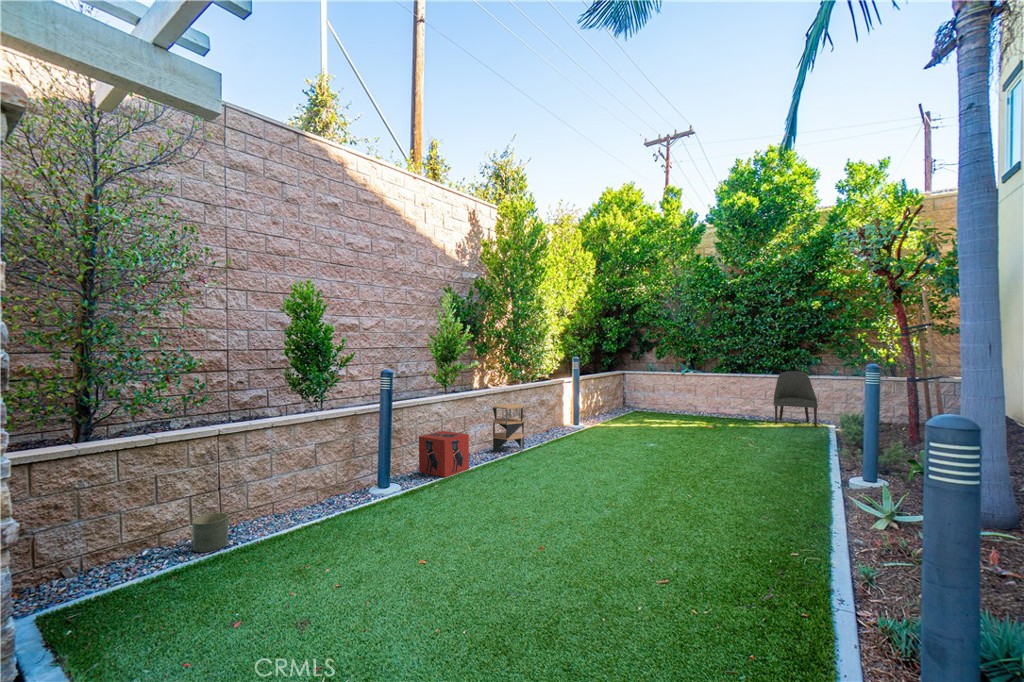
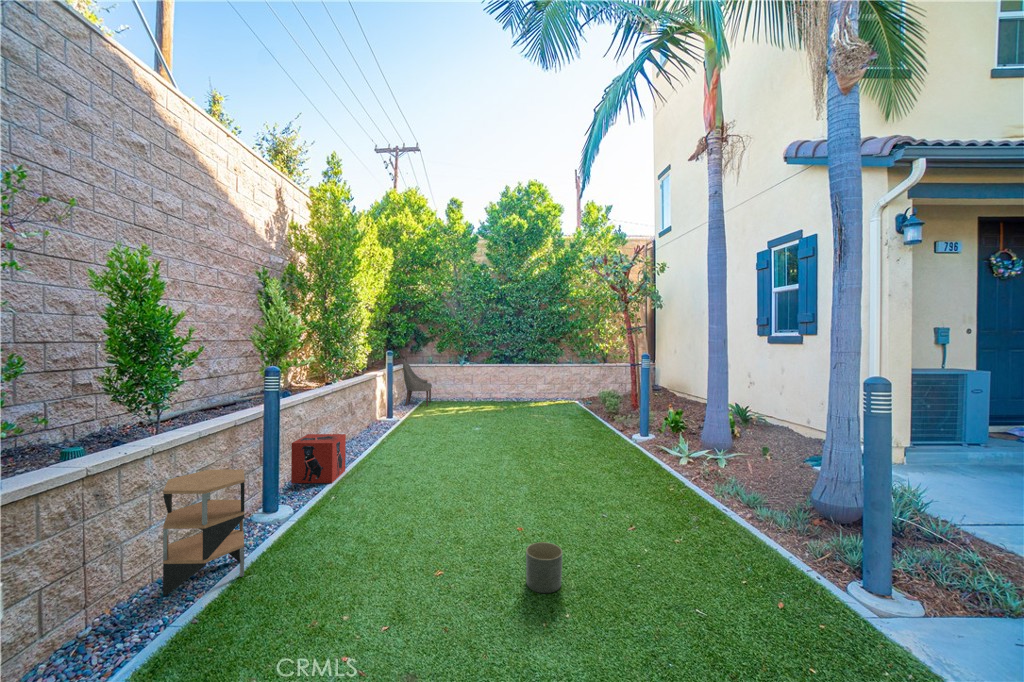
chair: present [774,371,818,426] -> present [403,362,432,406]
side table: present [493,403,524,452] -> present [163,469,245,596]
planter: present [192,513,229,552] -> present [526,542,562,593]

